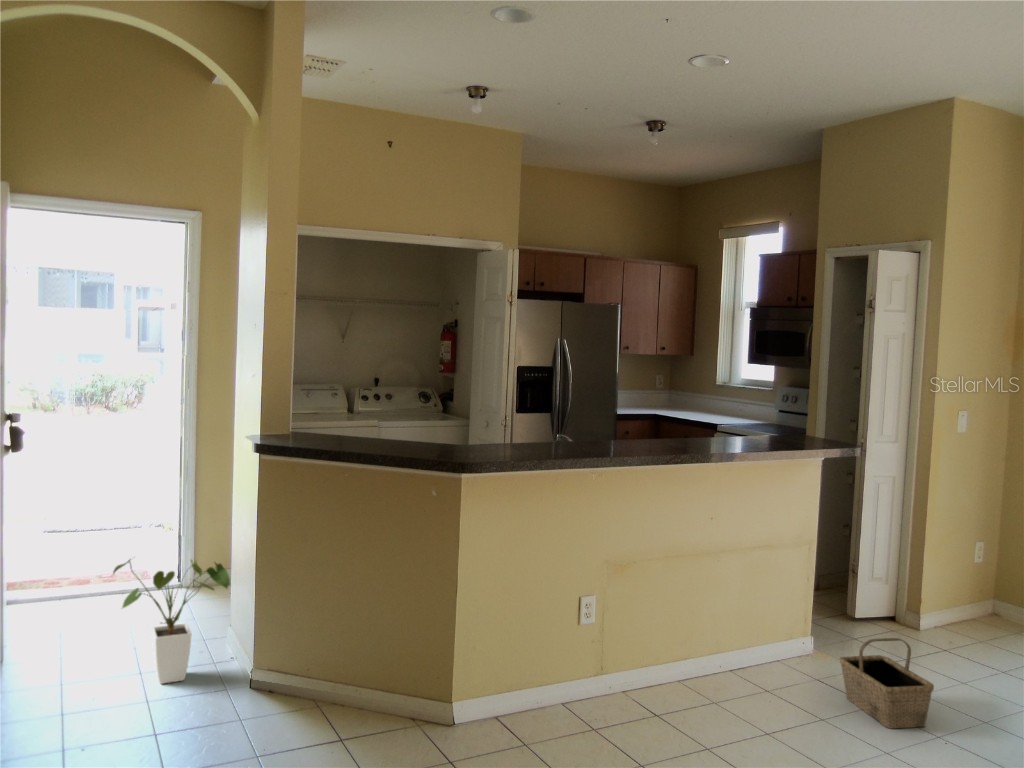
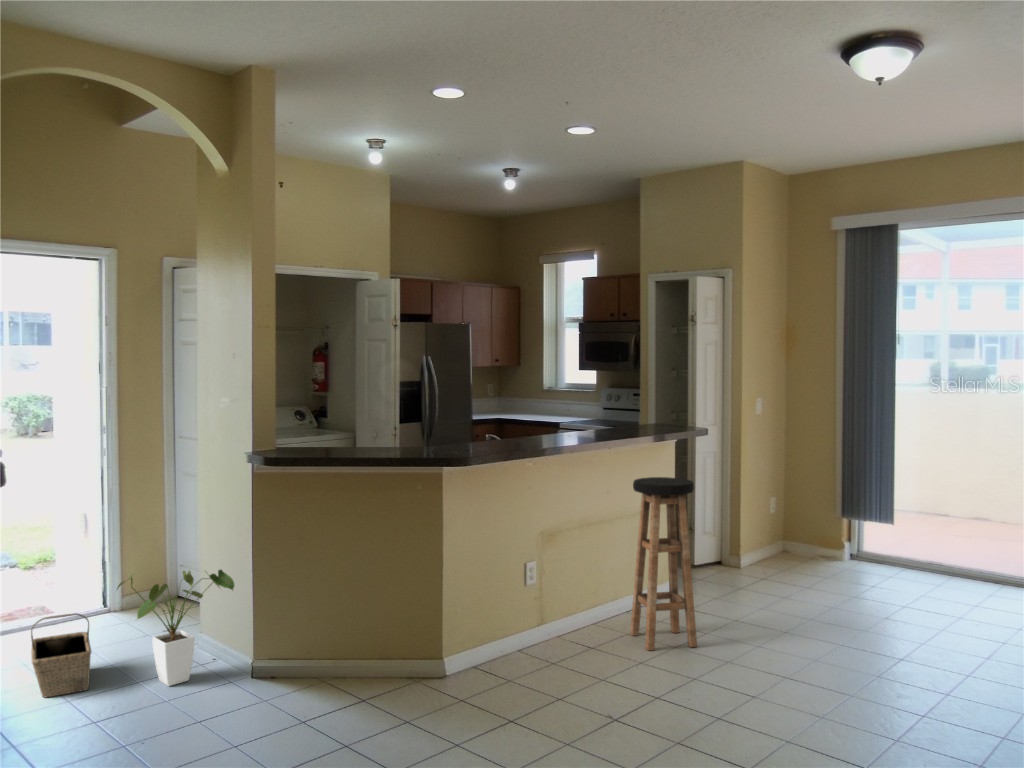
bar stool: none [717,507,809,740] -> present [630,477,697,651]
basket: present [840,638,934,729] -> present [31,613,91,697]

